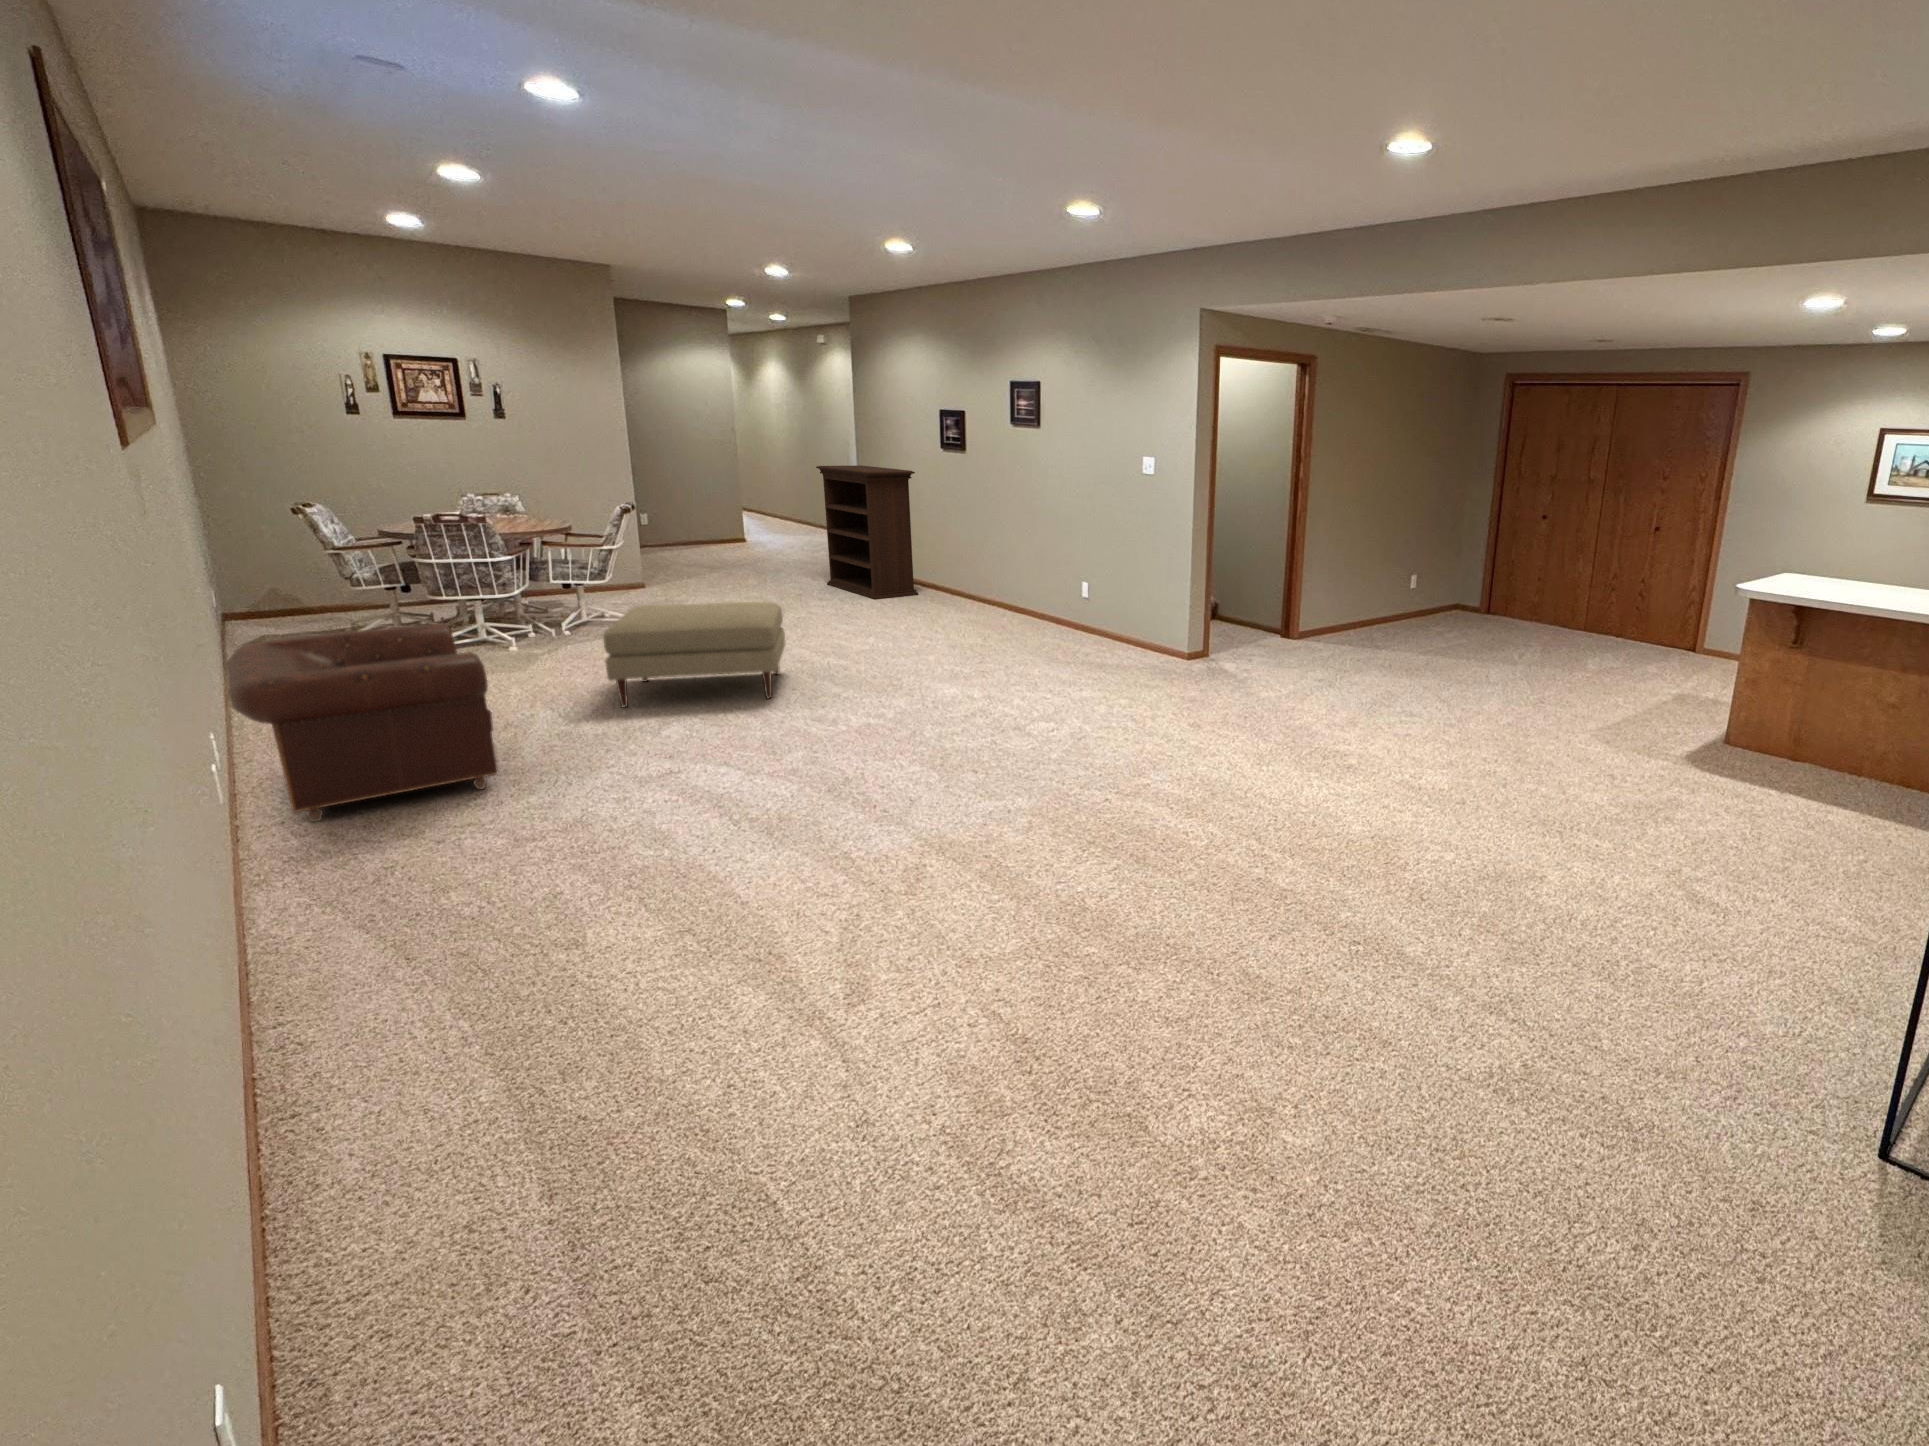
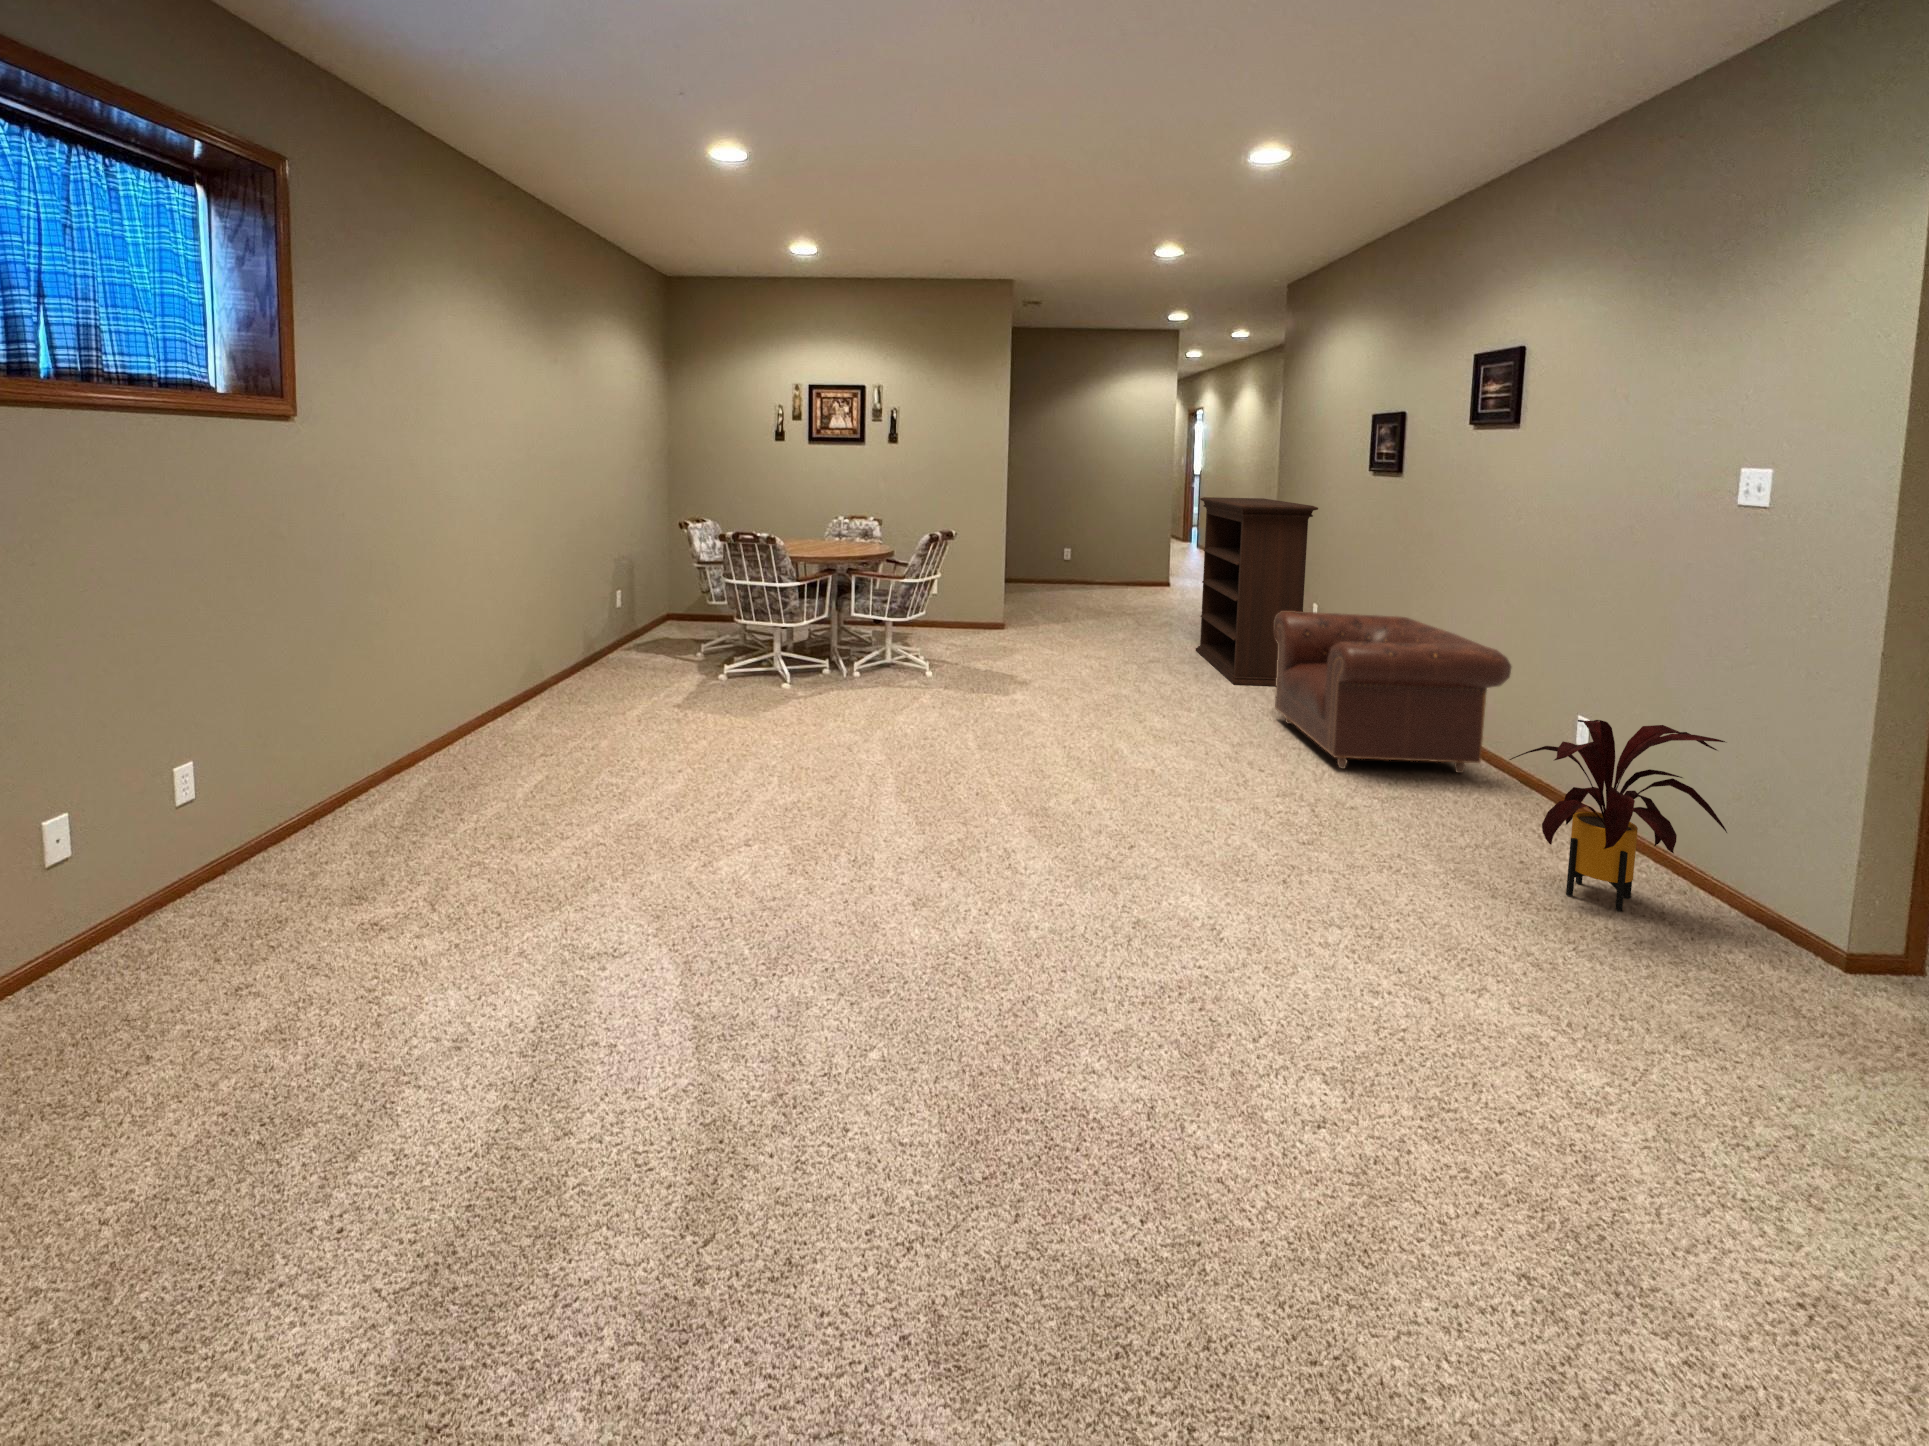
house plant: none [1060,567,1139,649] -> present [1510,720,1727,911]
ottoman: present [603,602,785,707] -> none [716,666,984,849]
armchair: present [226,623,498,822] -> present [1274,611,1511,773]

